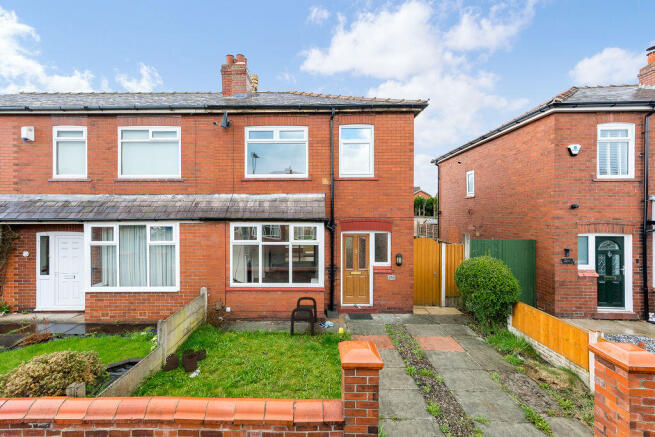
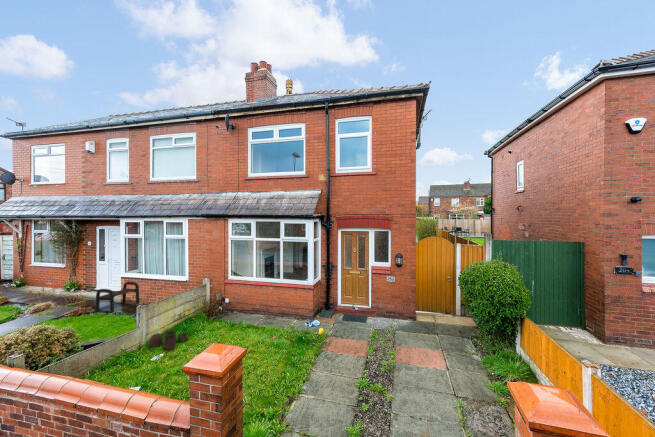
bench: present [290,297,317,336] -> present [95,282,139,313]

